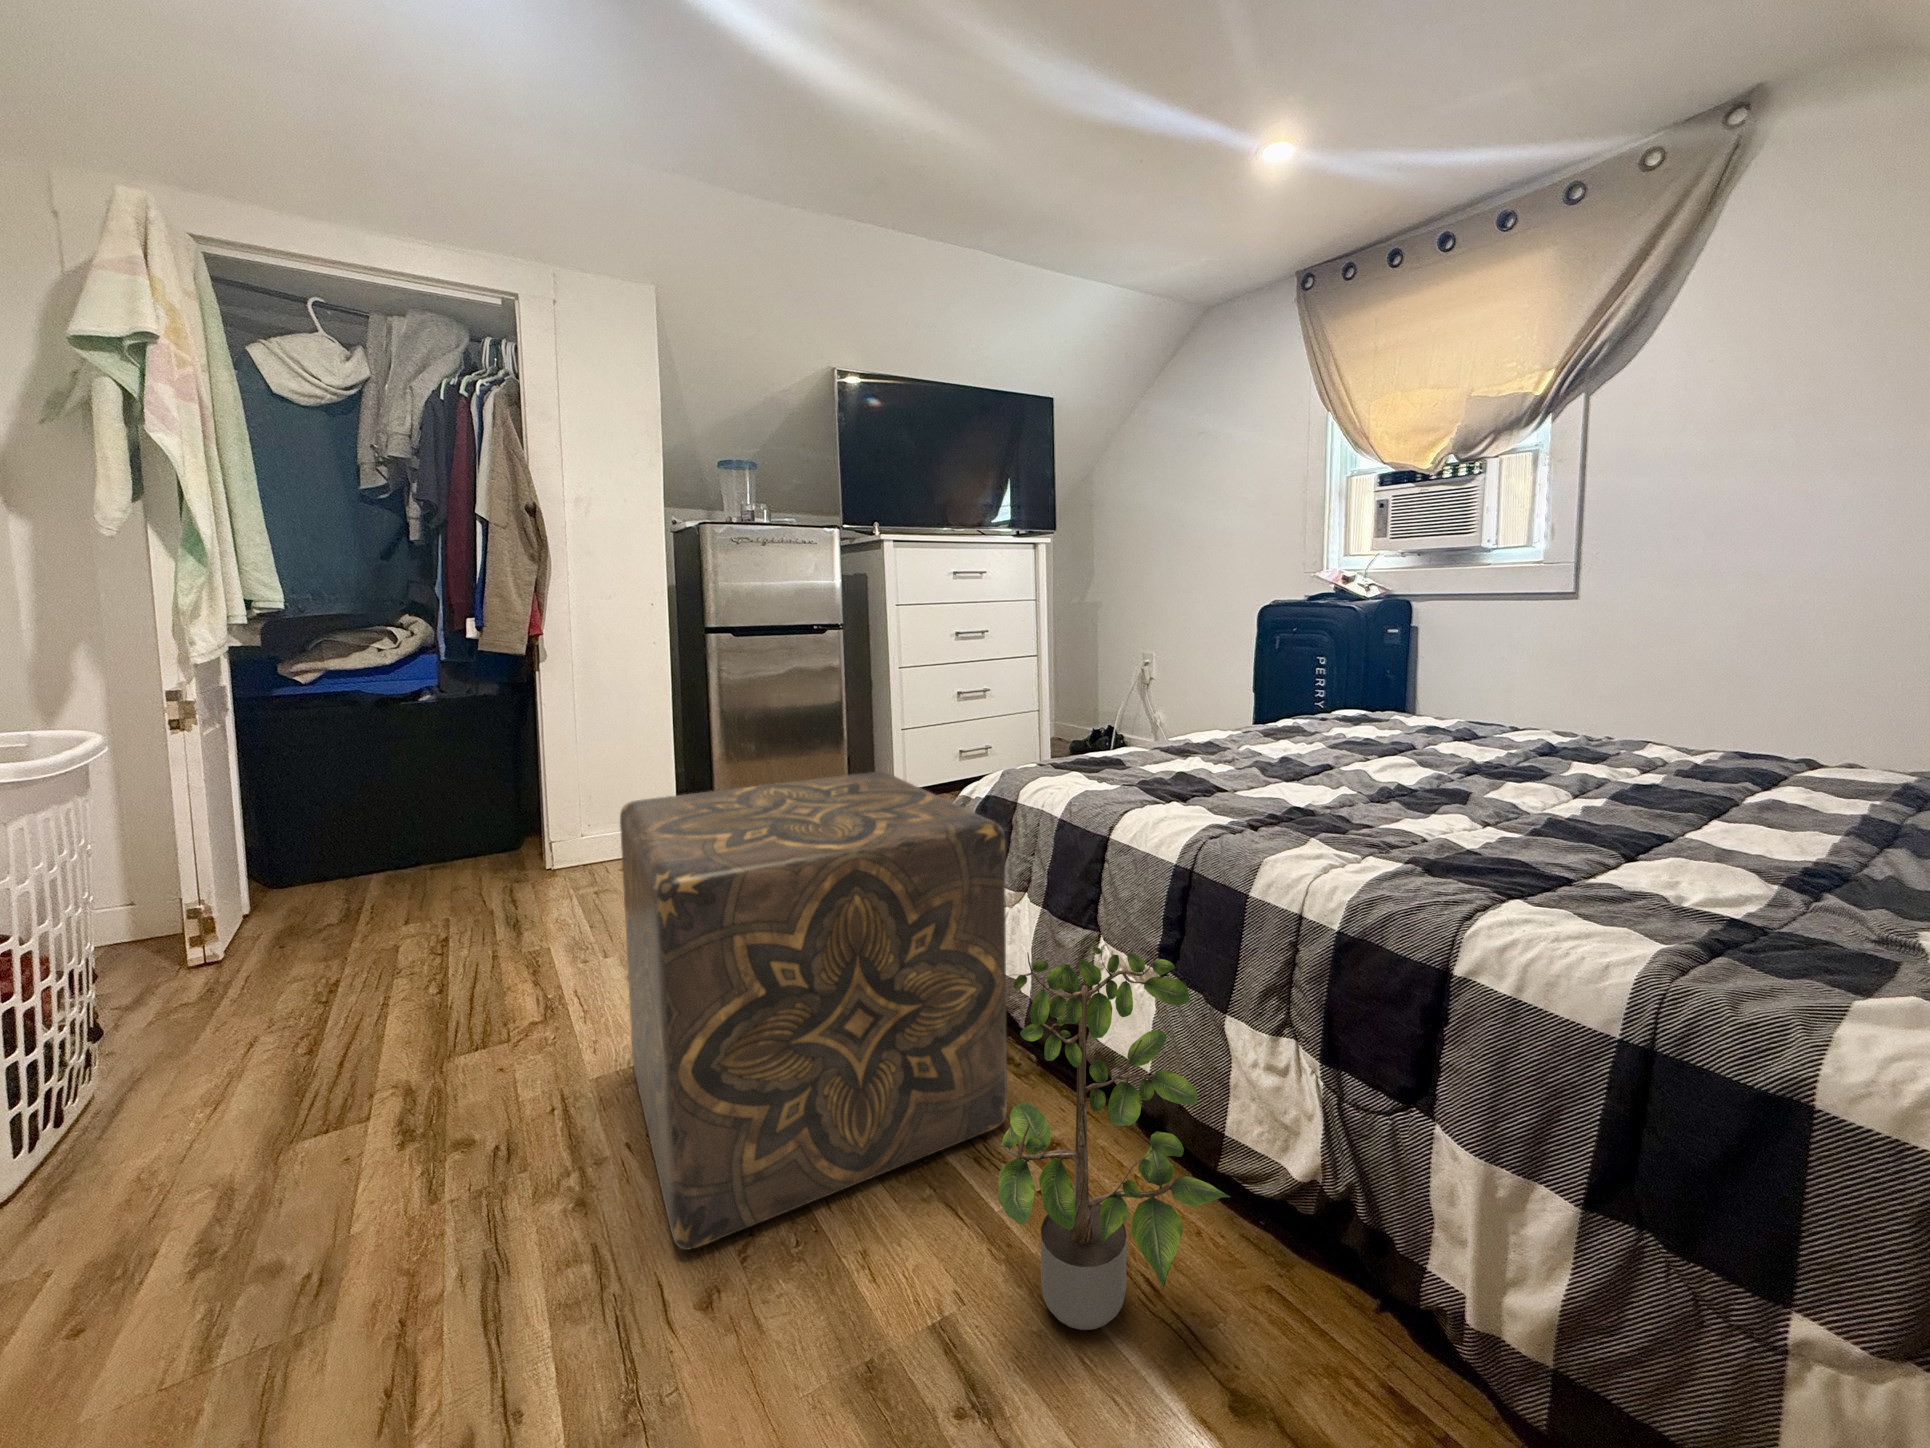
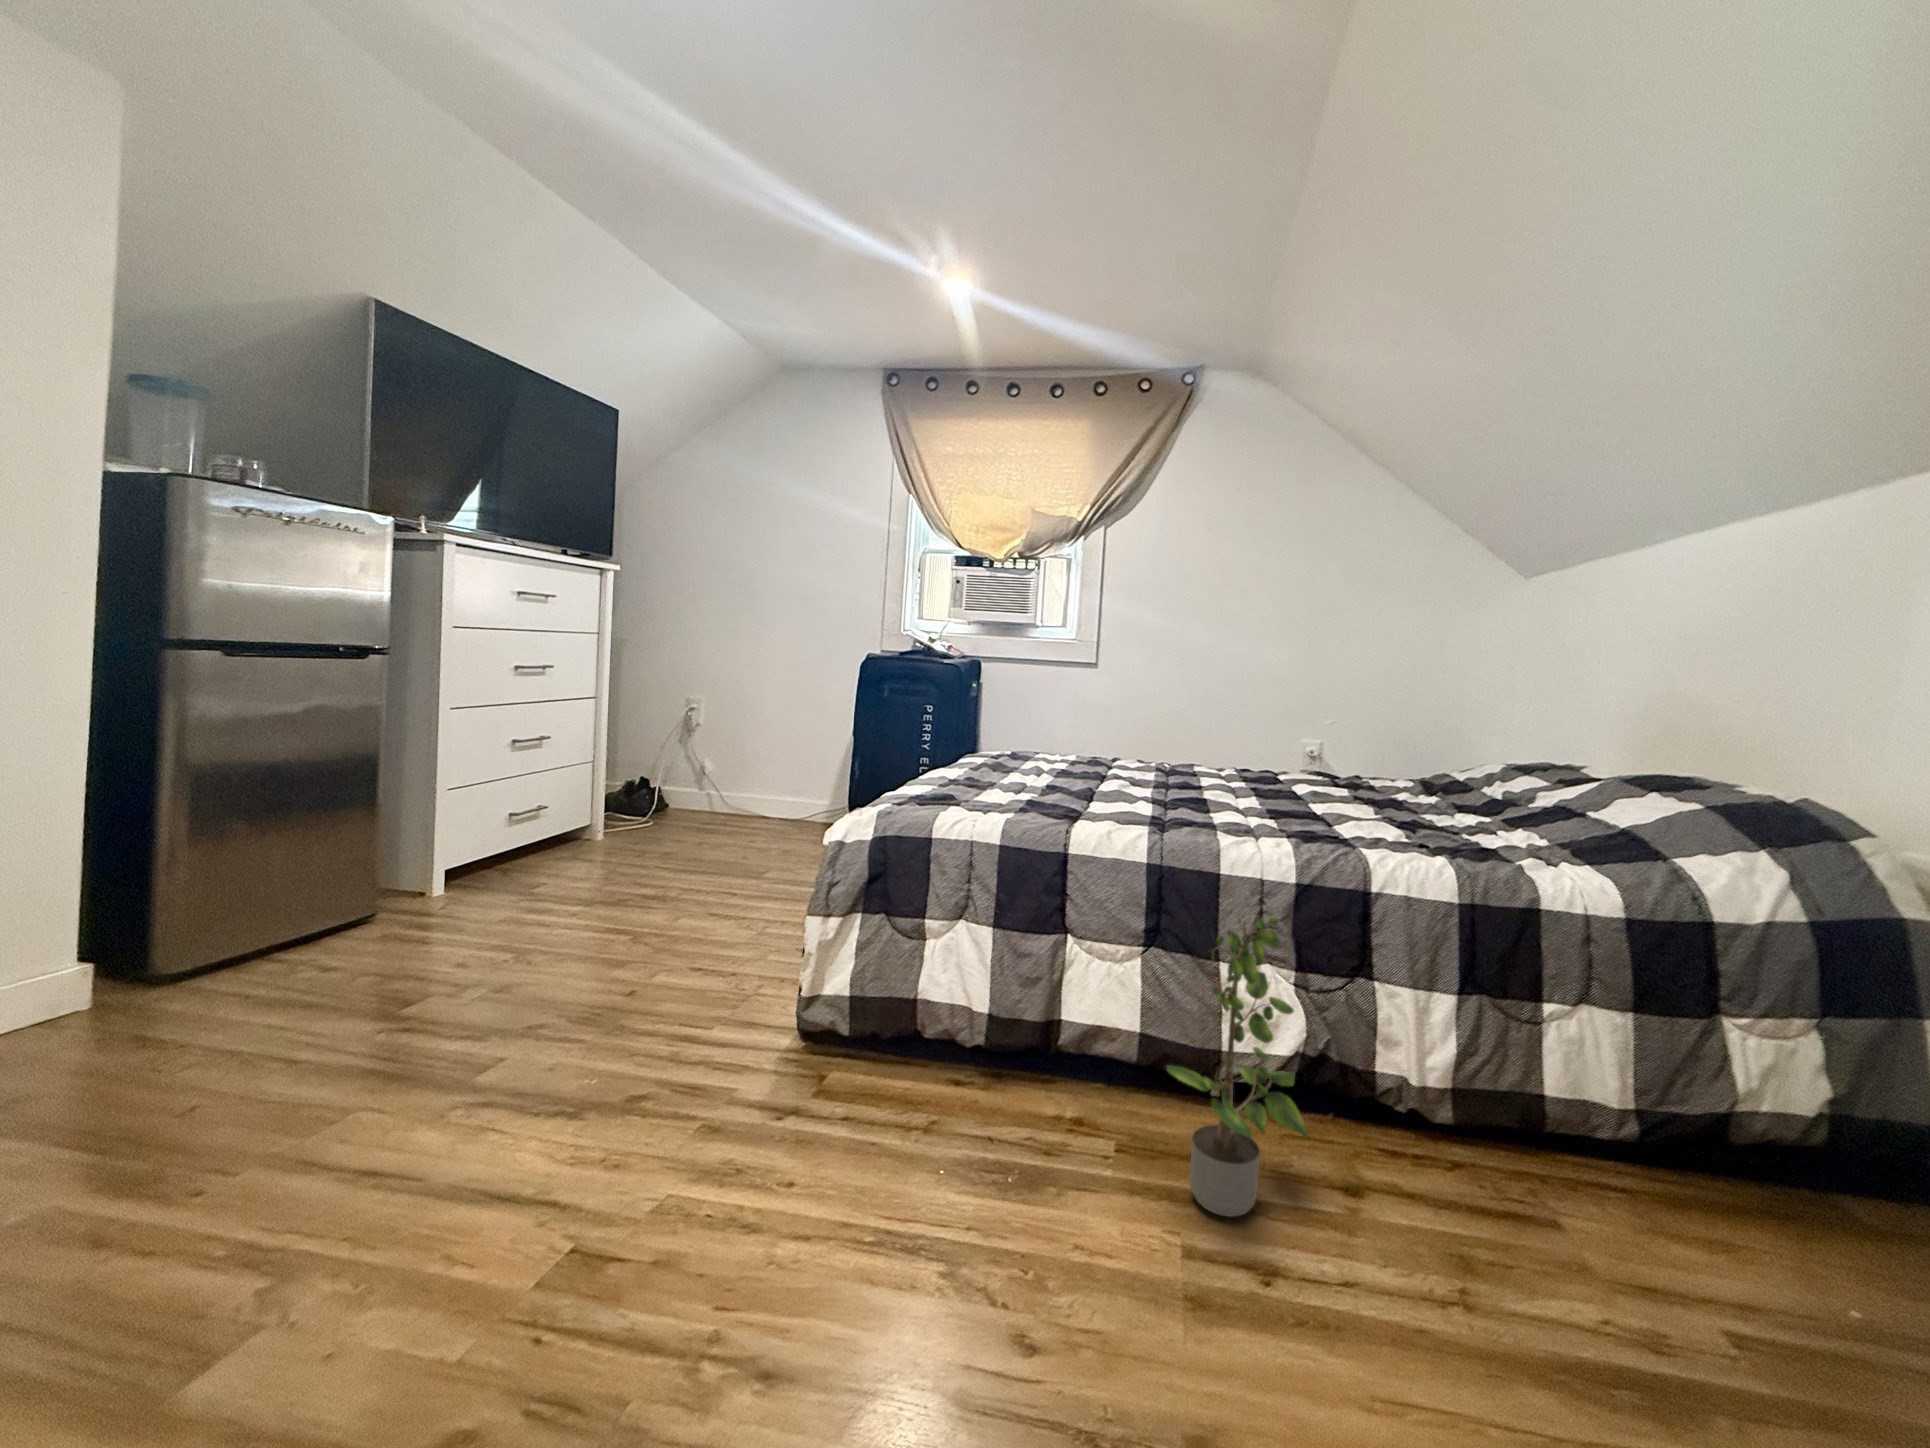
ottoman: present [620,772,1007,1250] -> none [581,824,1048,1359]

